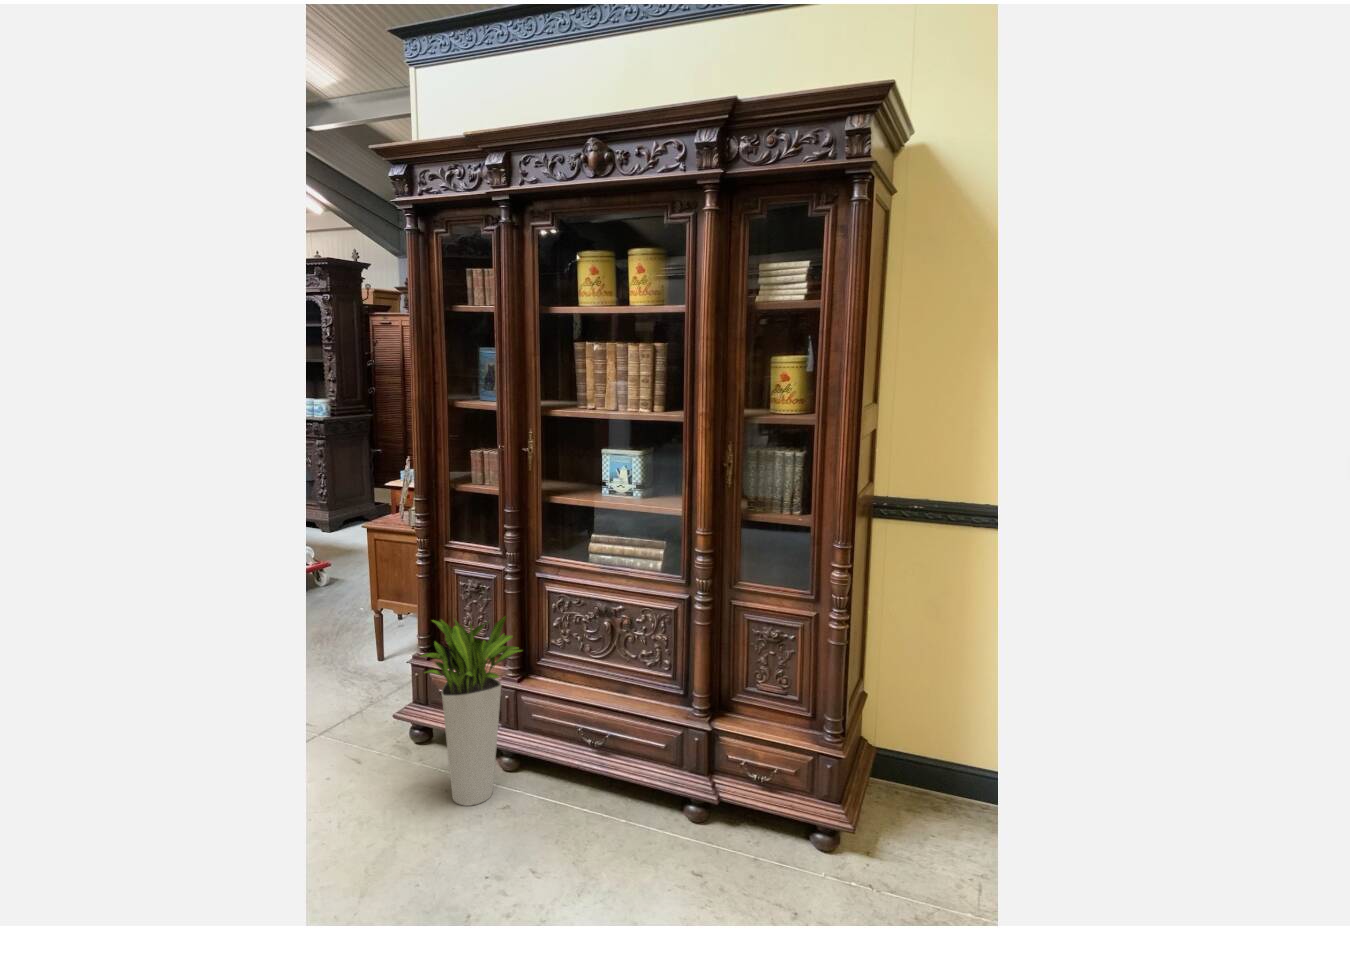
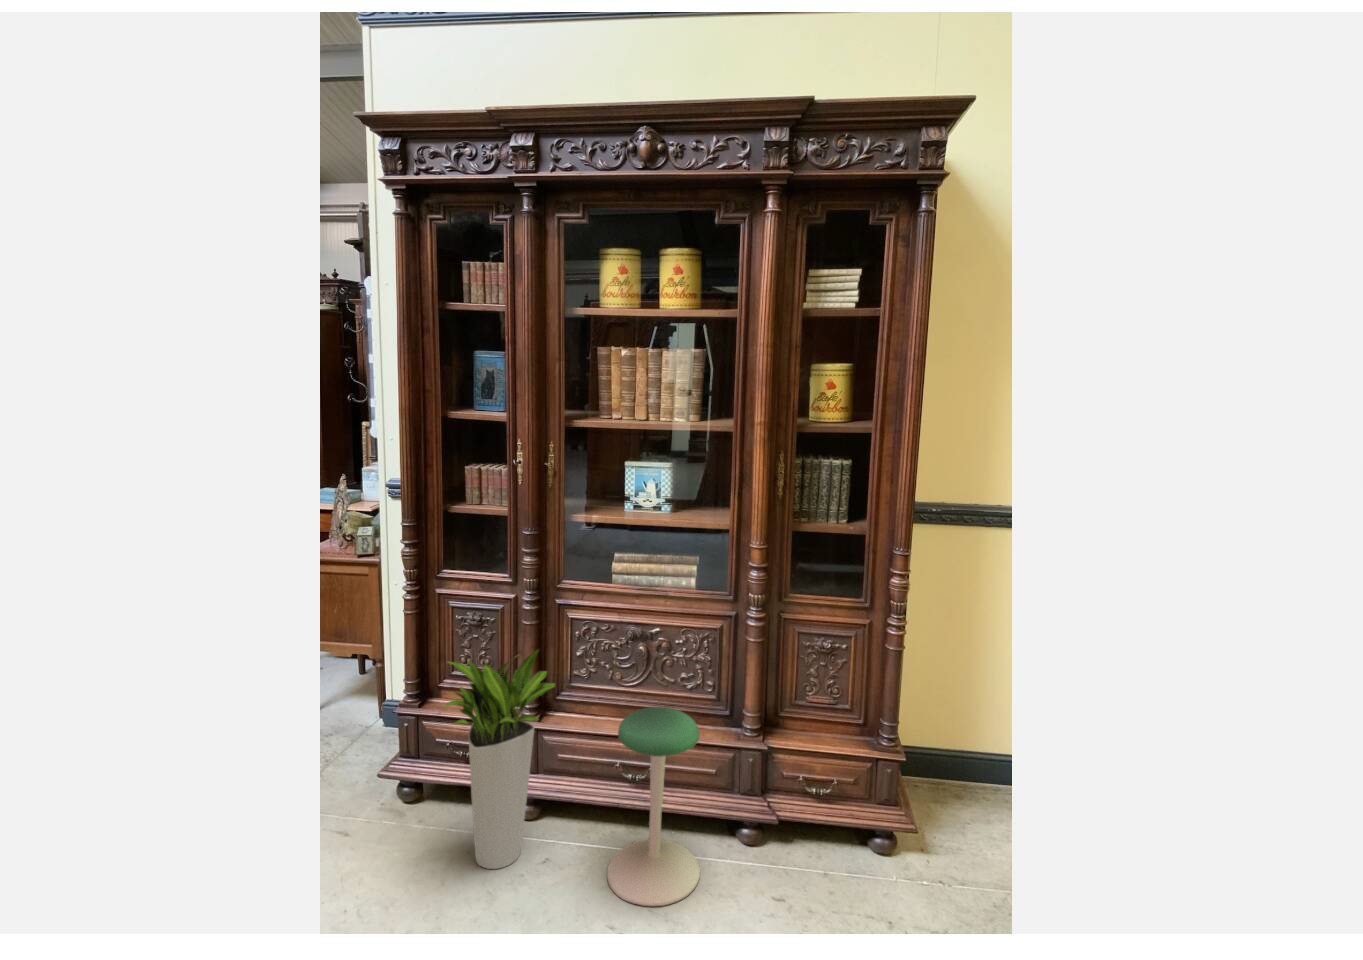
stool: none [552,677,639,857] -> present [607,707,700,906]

